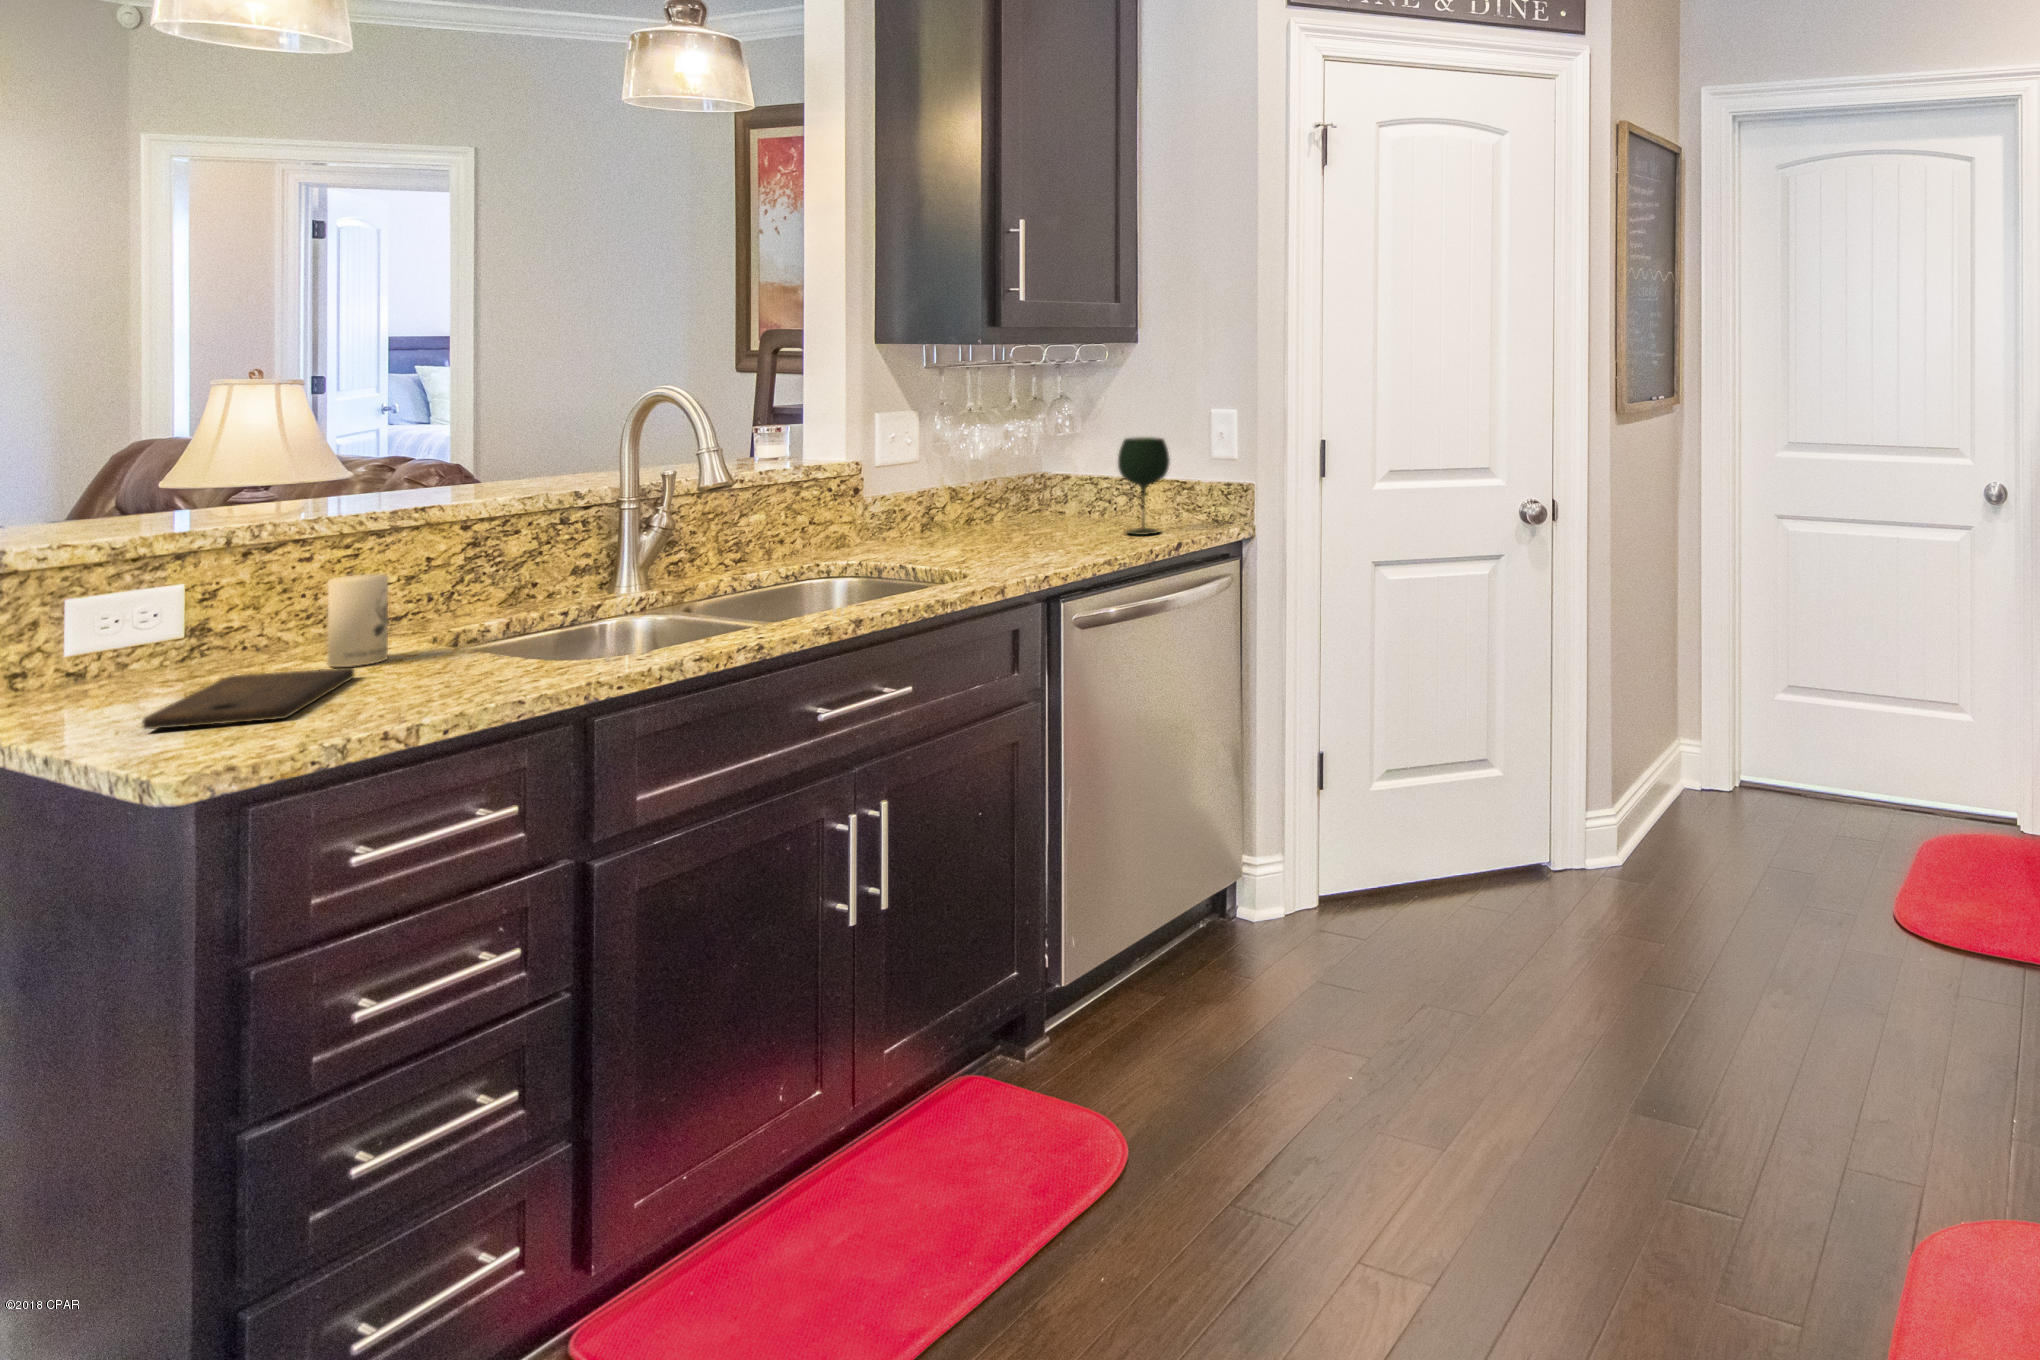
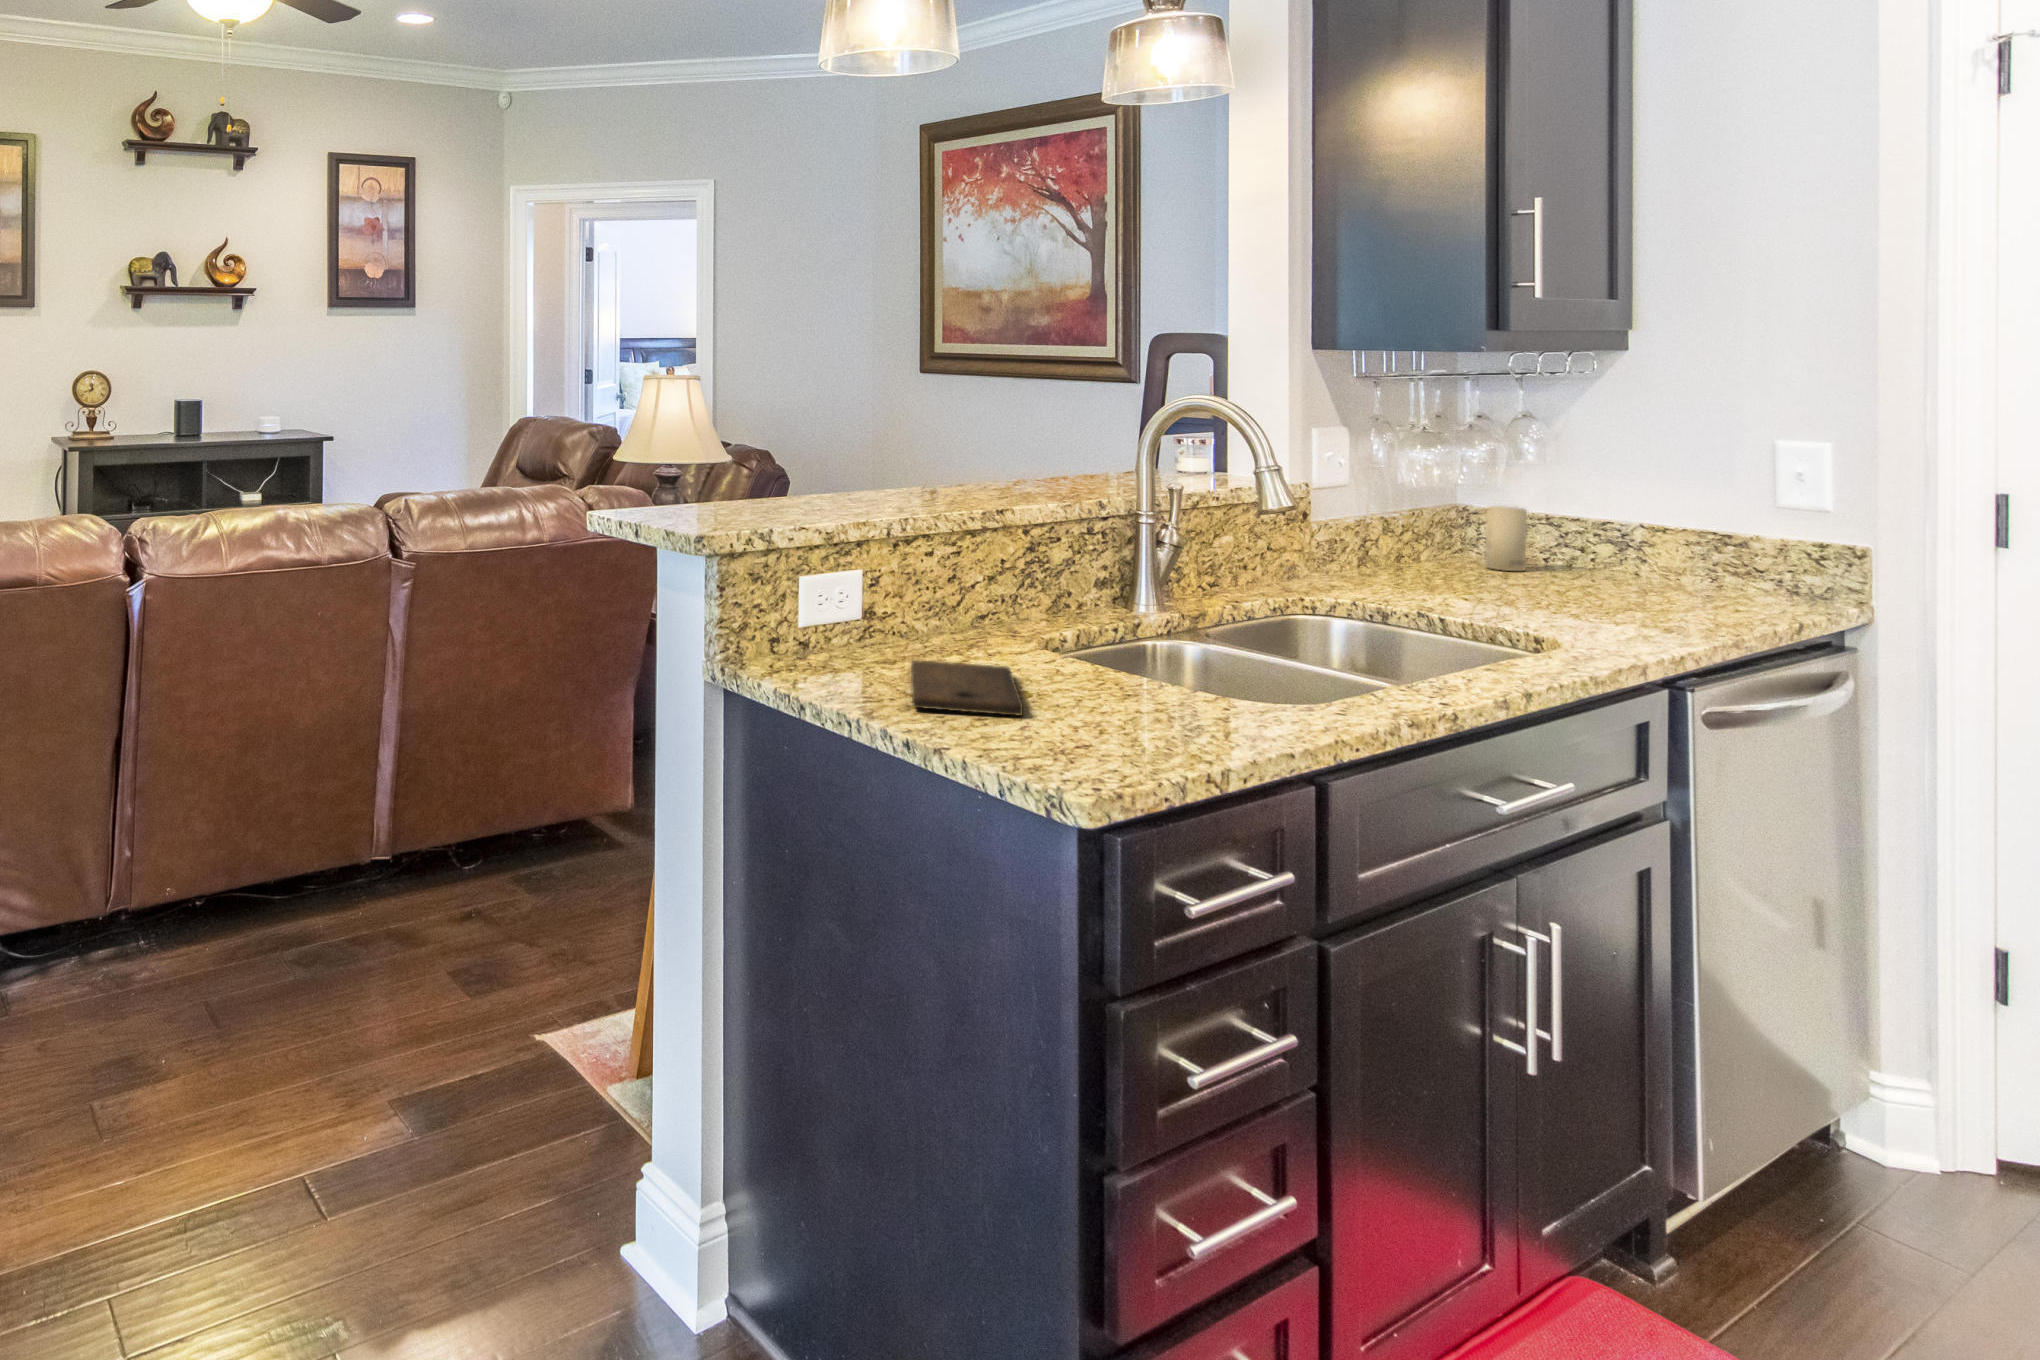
wine glass: present [1118,437,1170,535] -> none [1637,470,1725,600]
candle: present [328,574,388,667] -> present [1485,506,1527,571]

